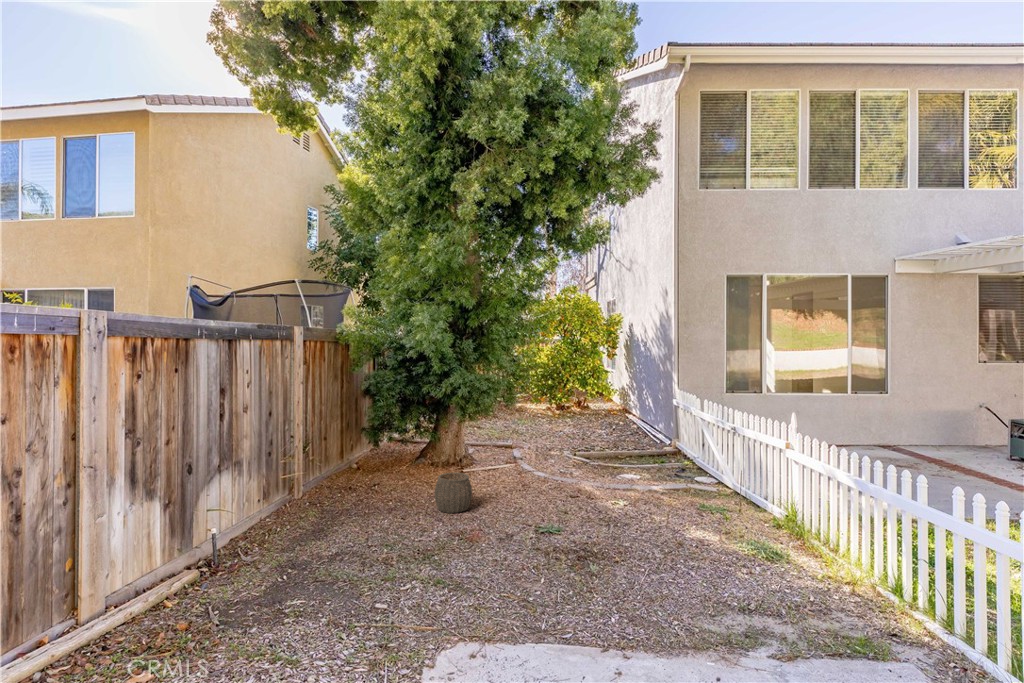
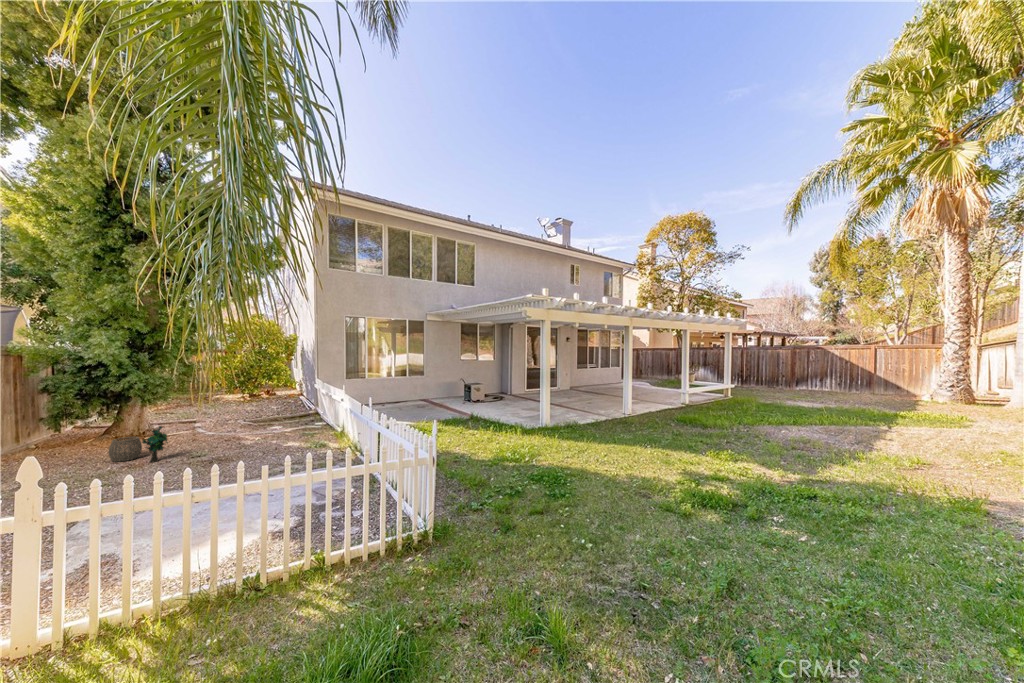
decorative plant: none [475,464,509,524] -> present [142,426,168,462]

